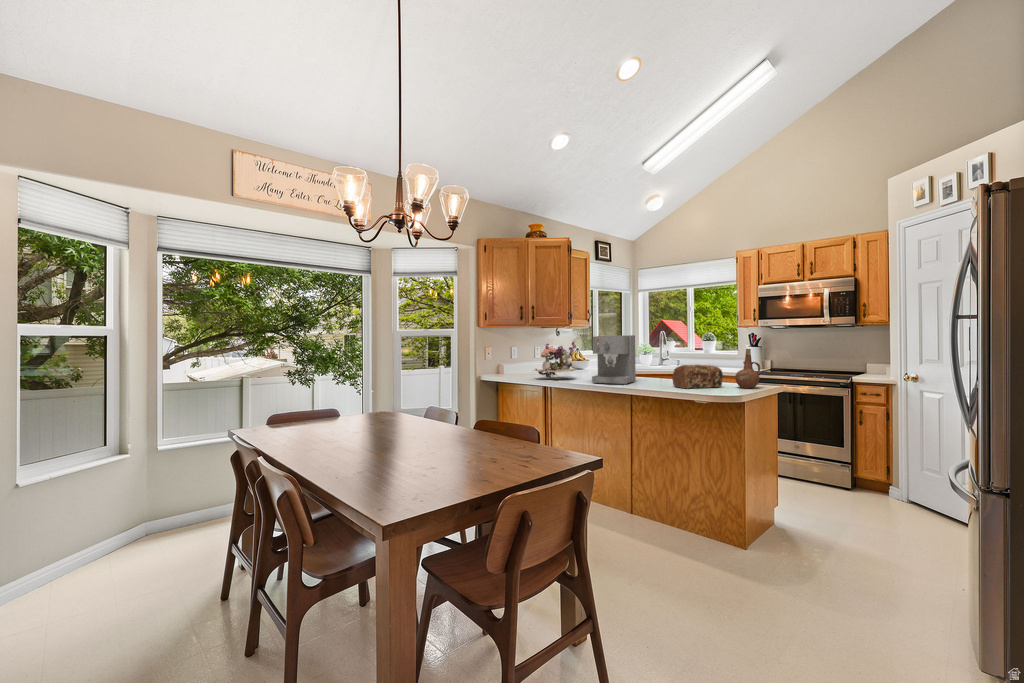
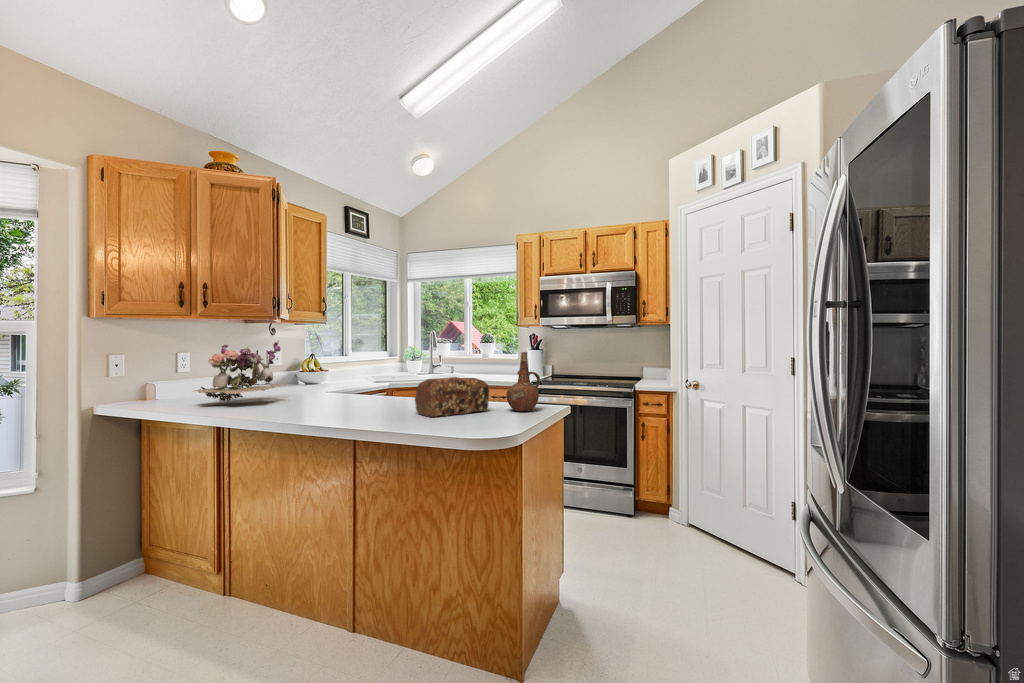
coffee maker: present [592,335,636,385] -> none [288,331,367,412]

